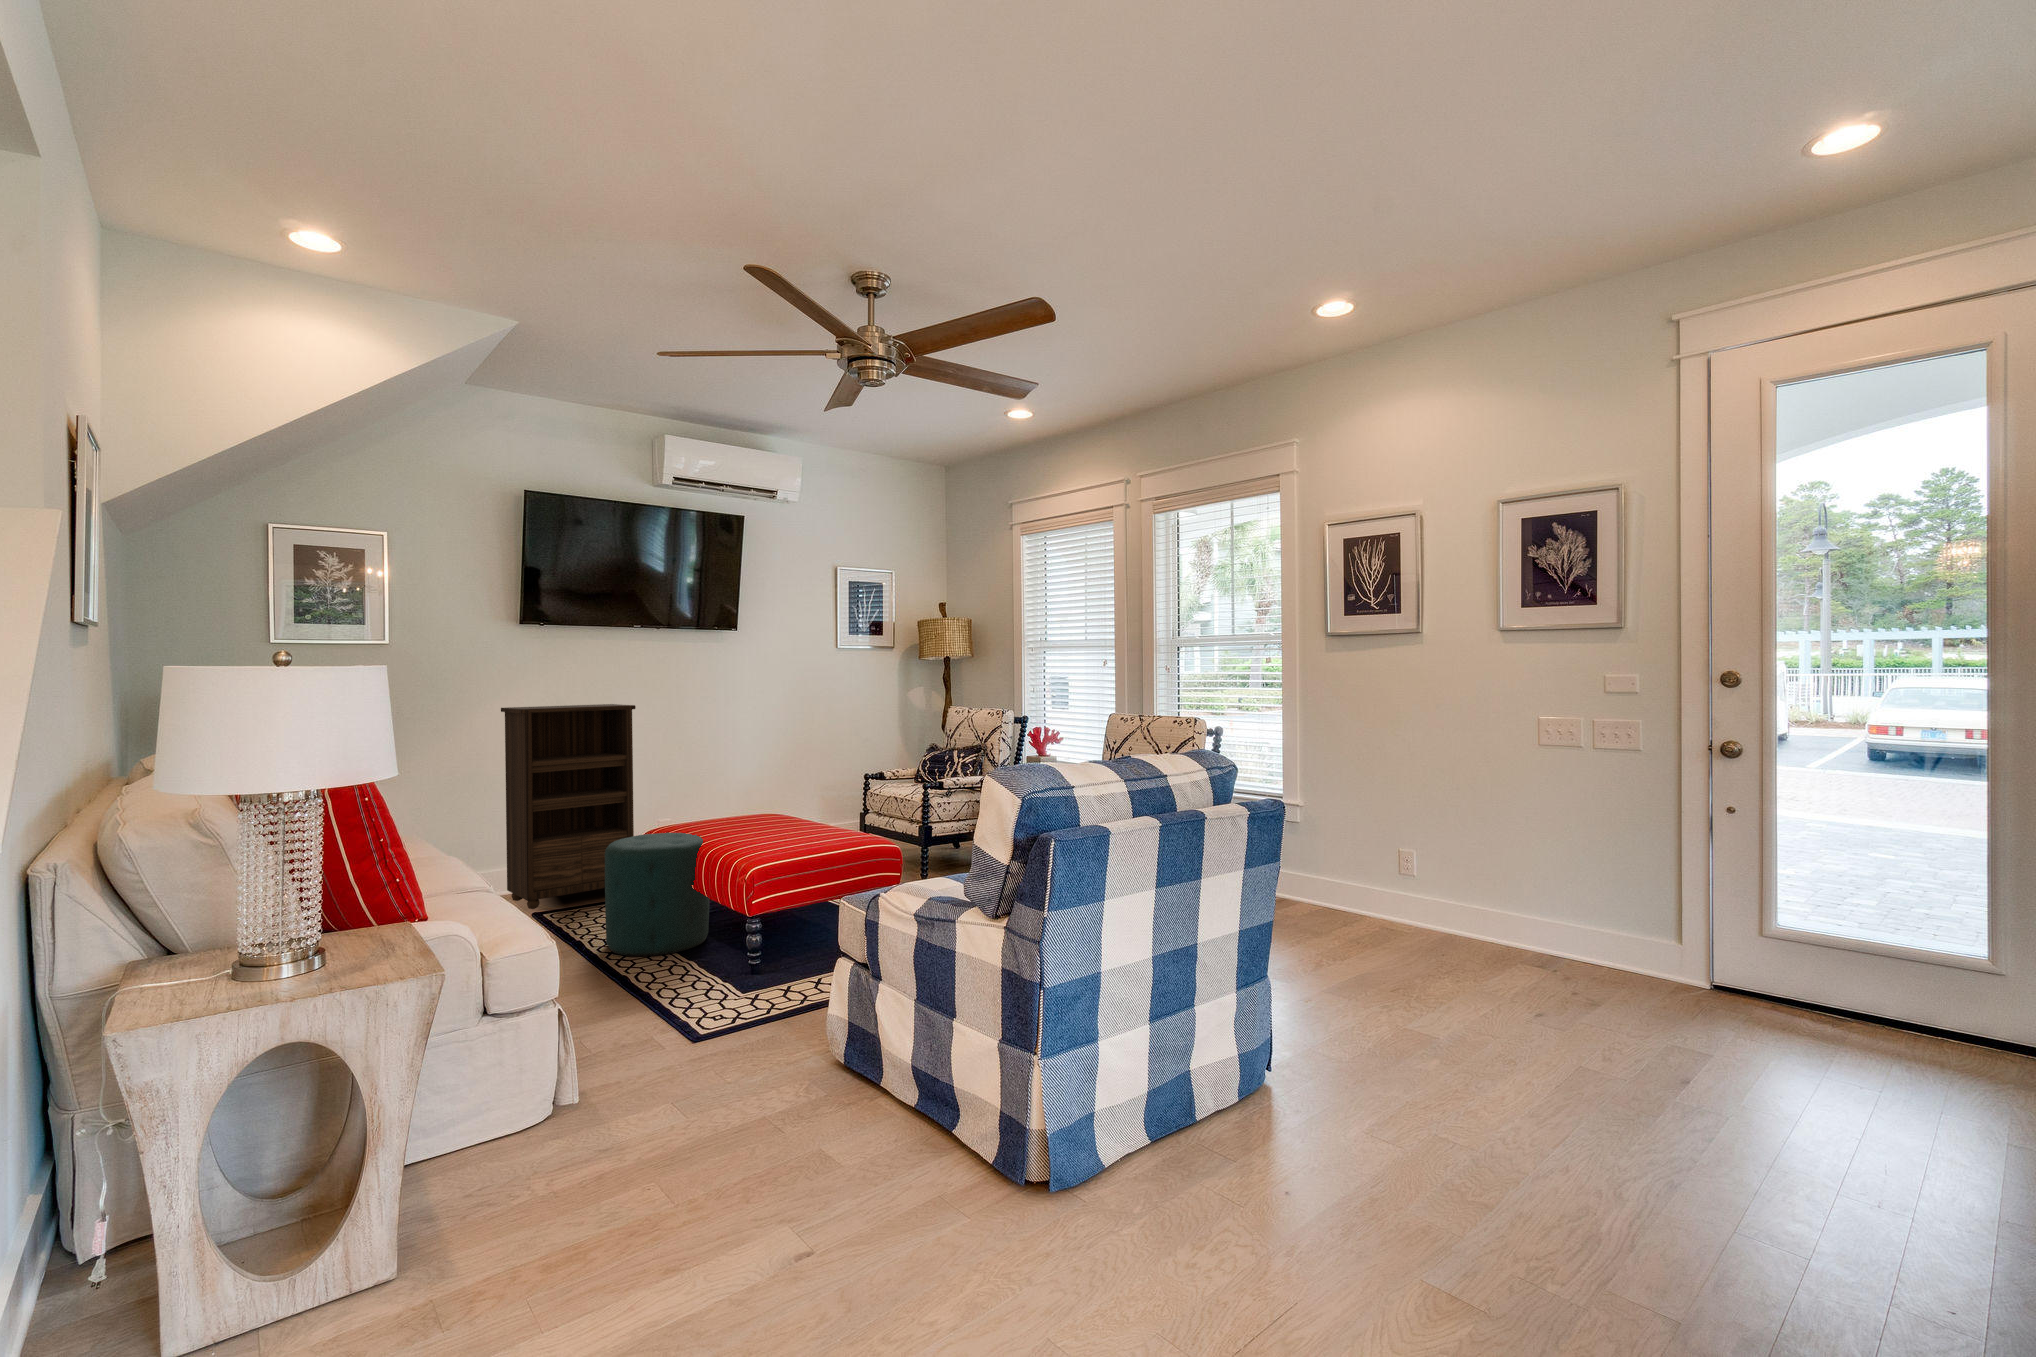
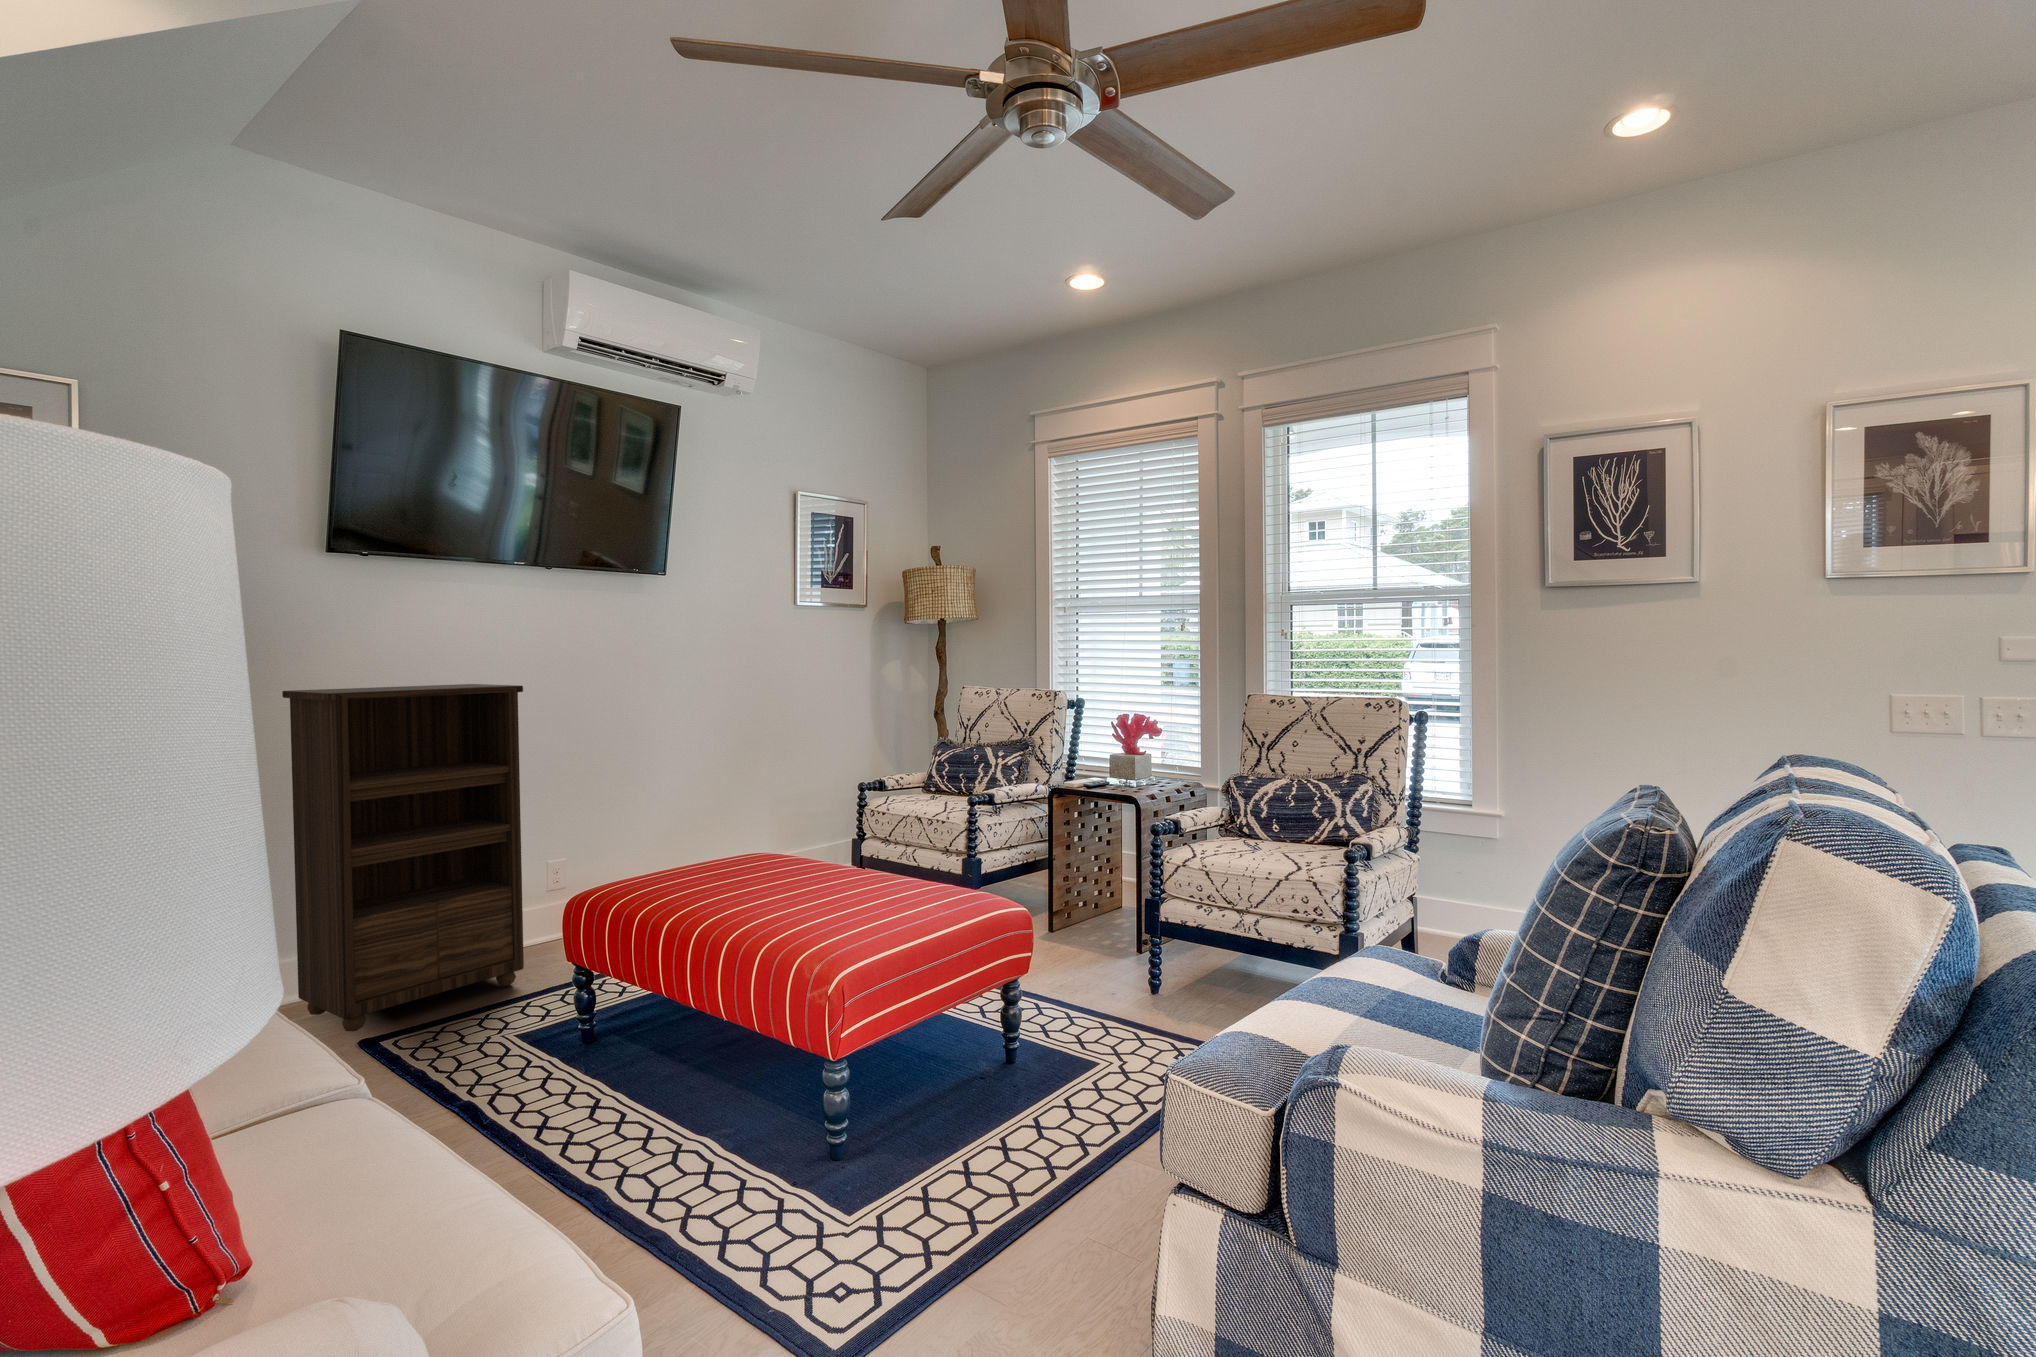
ottoman: present [605,833,709,956] -> none [523,899,706,1129]

